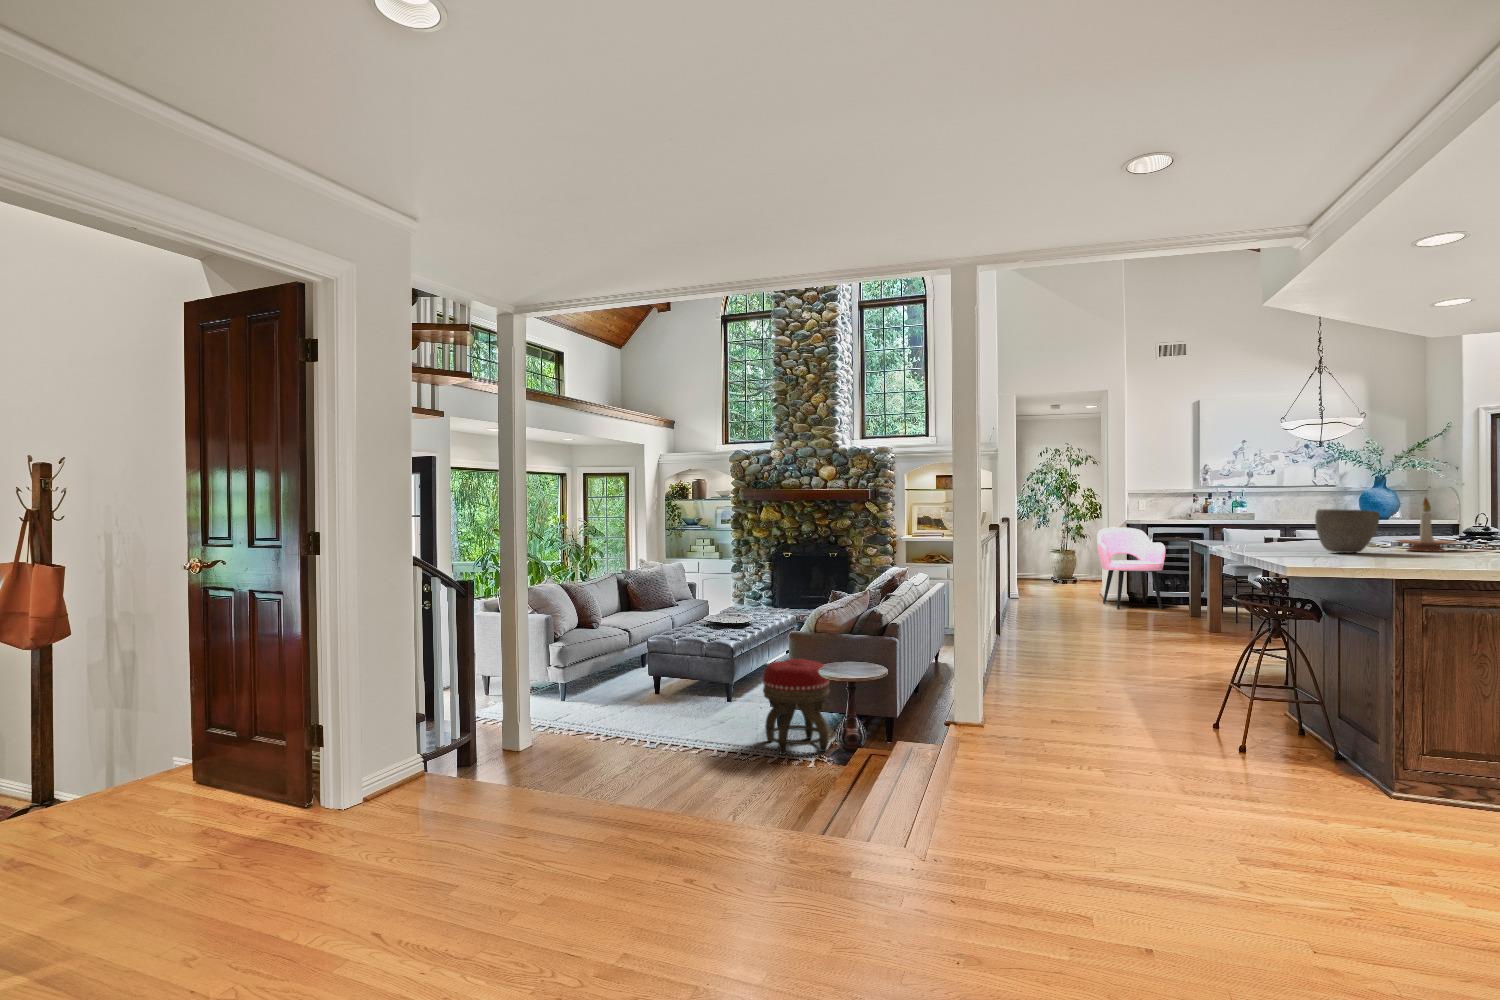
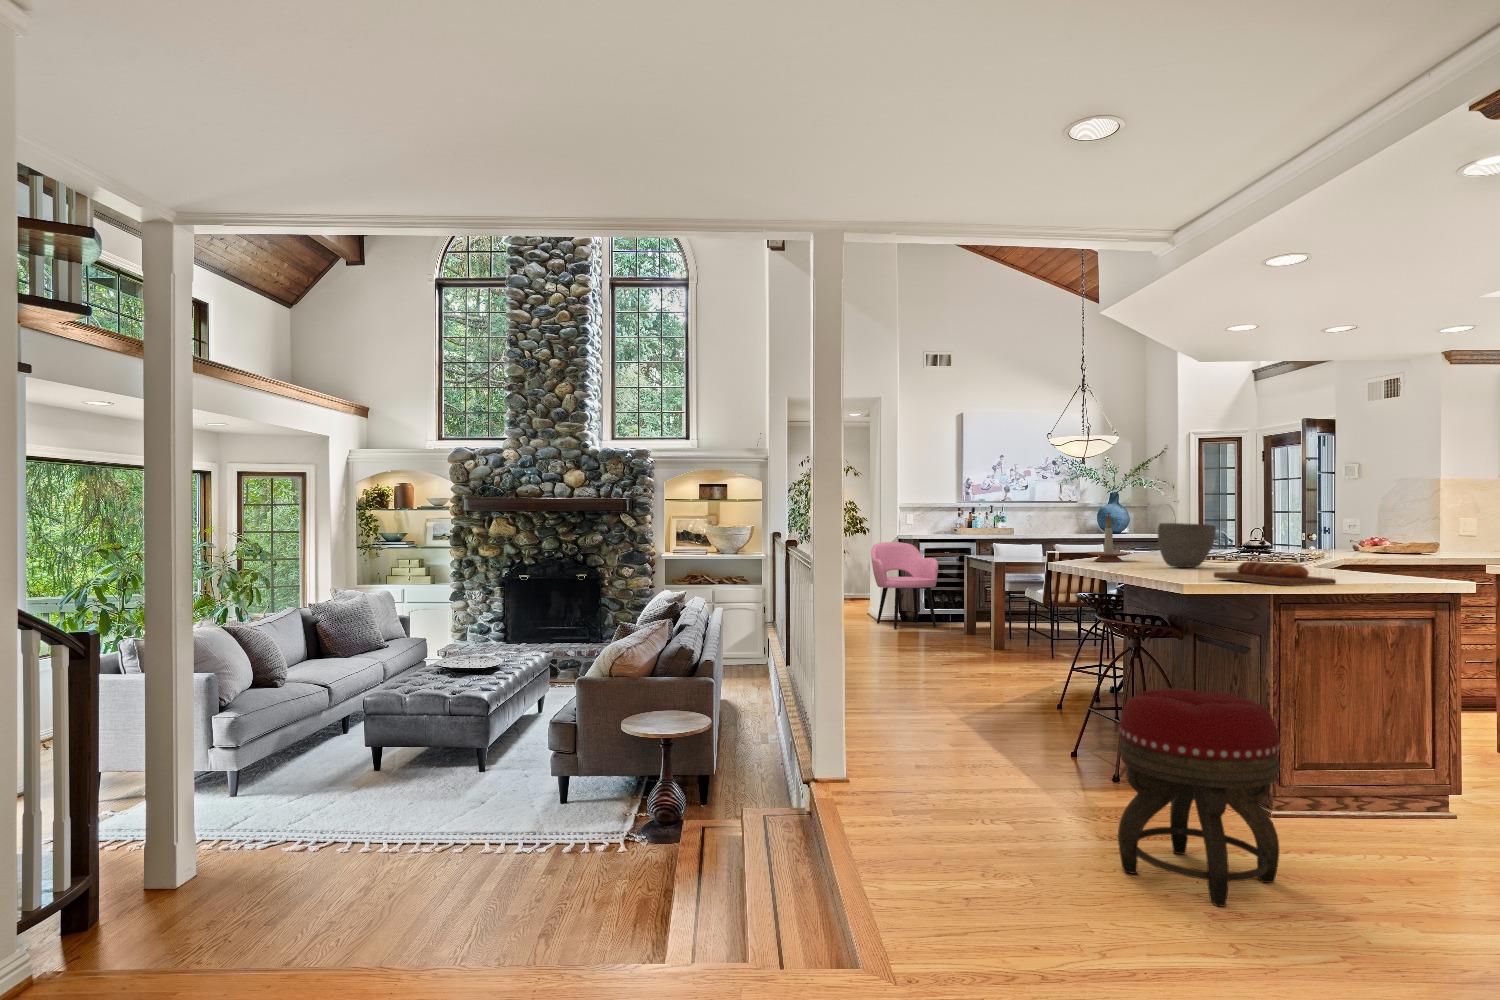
candle holder: present [1396,498,1457,552] -> present [1086,515,1132,562]
bread loaf: none [1332,547,1452,571] -> present [1214,562,1336,586]
footstool: present [763,659,829,755] -> present [1118,688,1280,907]

